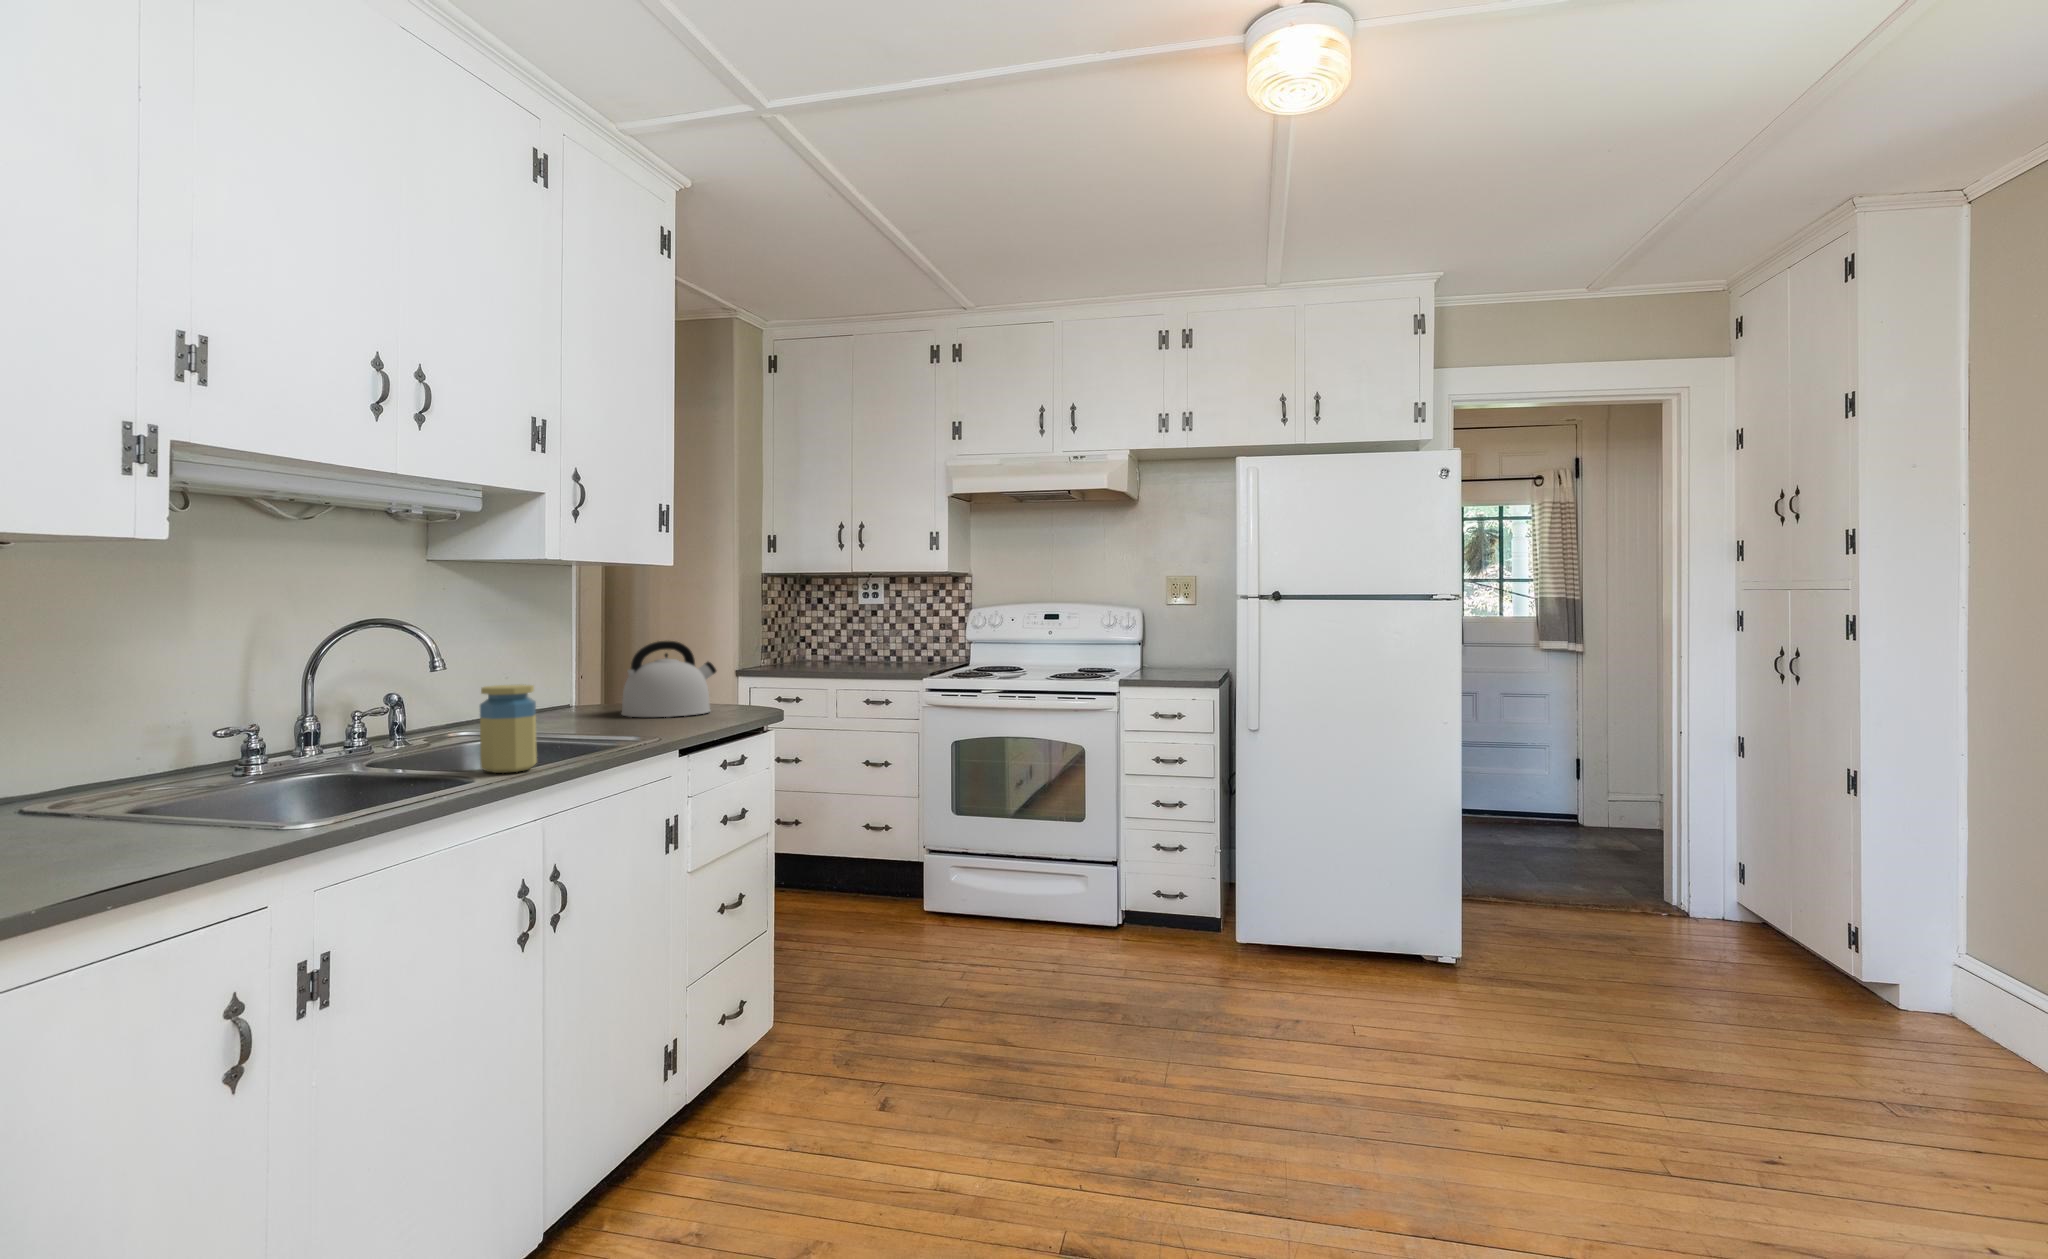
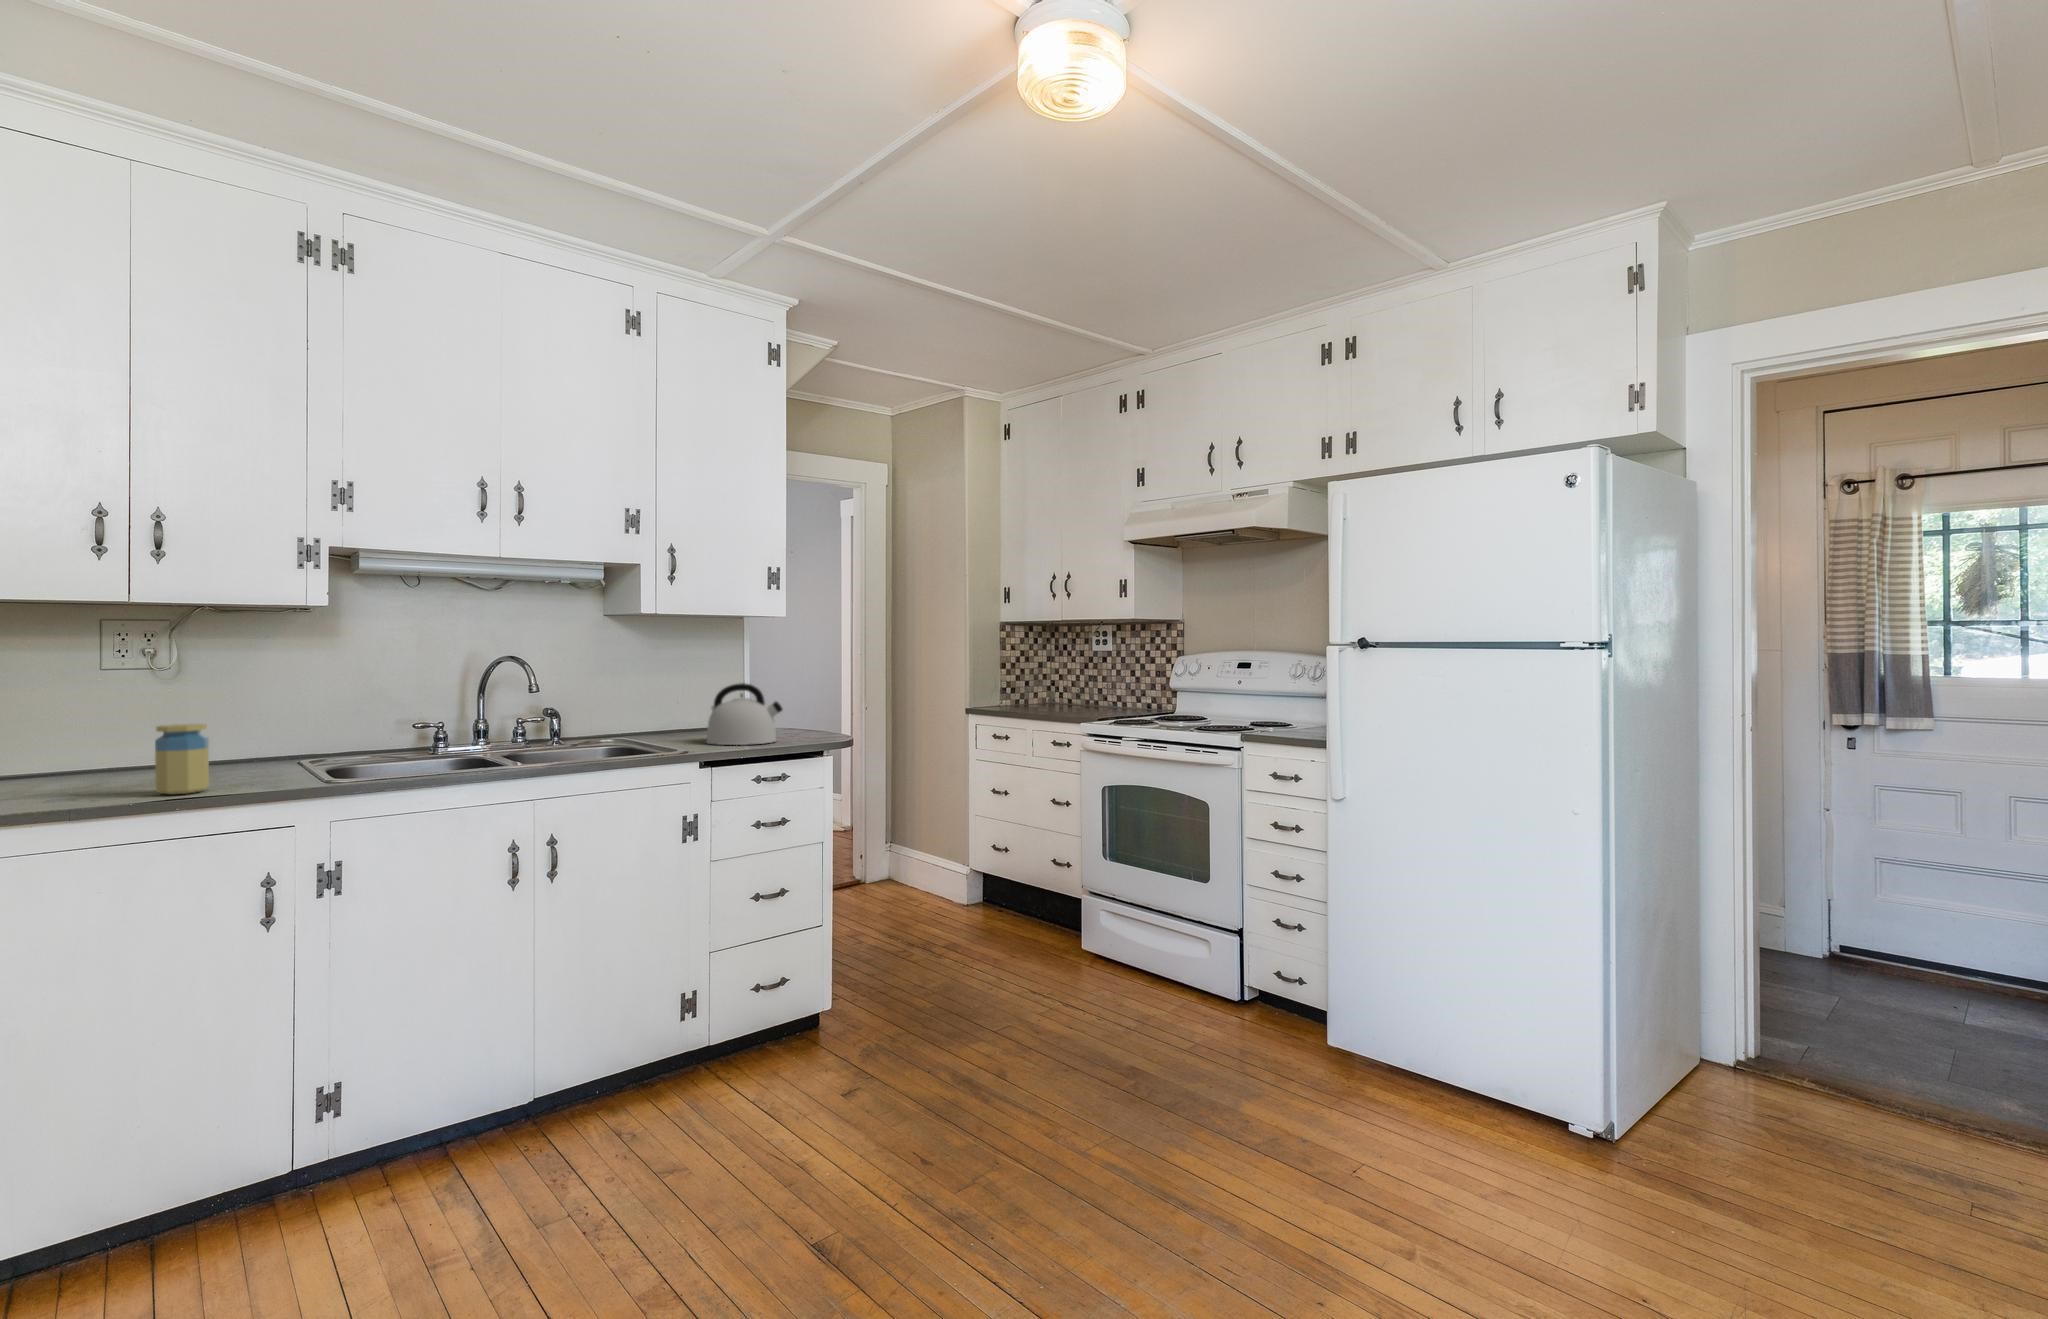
jar: present [480,684,537,773] -> present [155,724,209,794]

